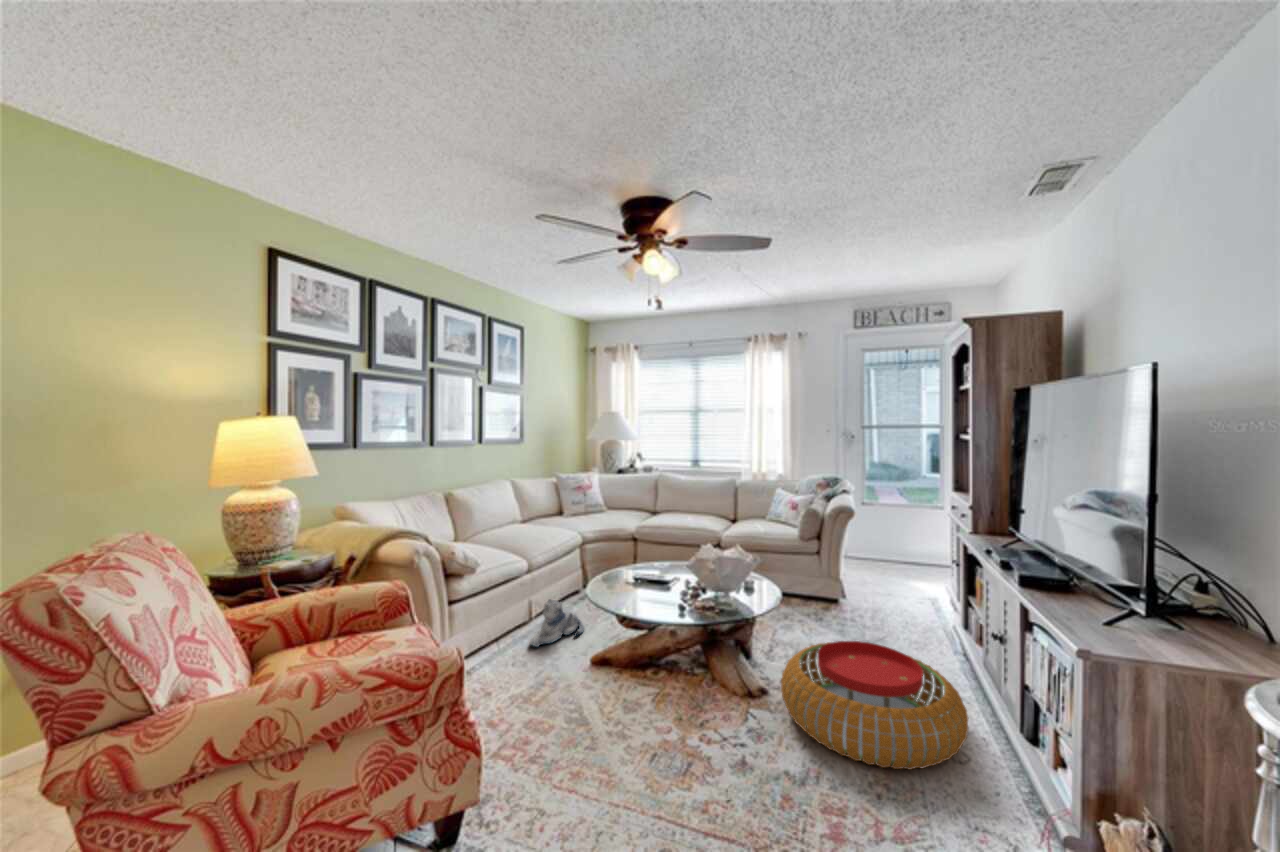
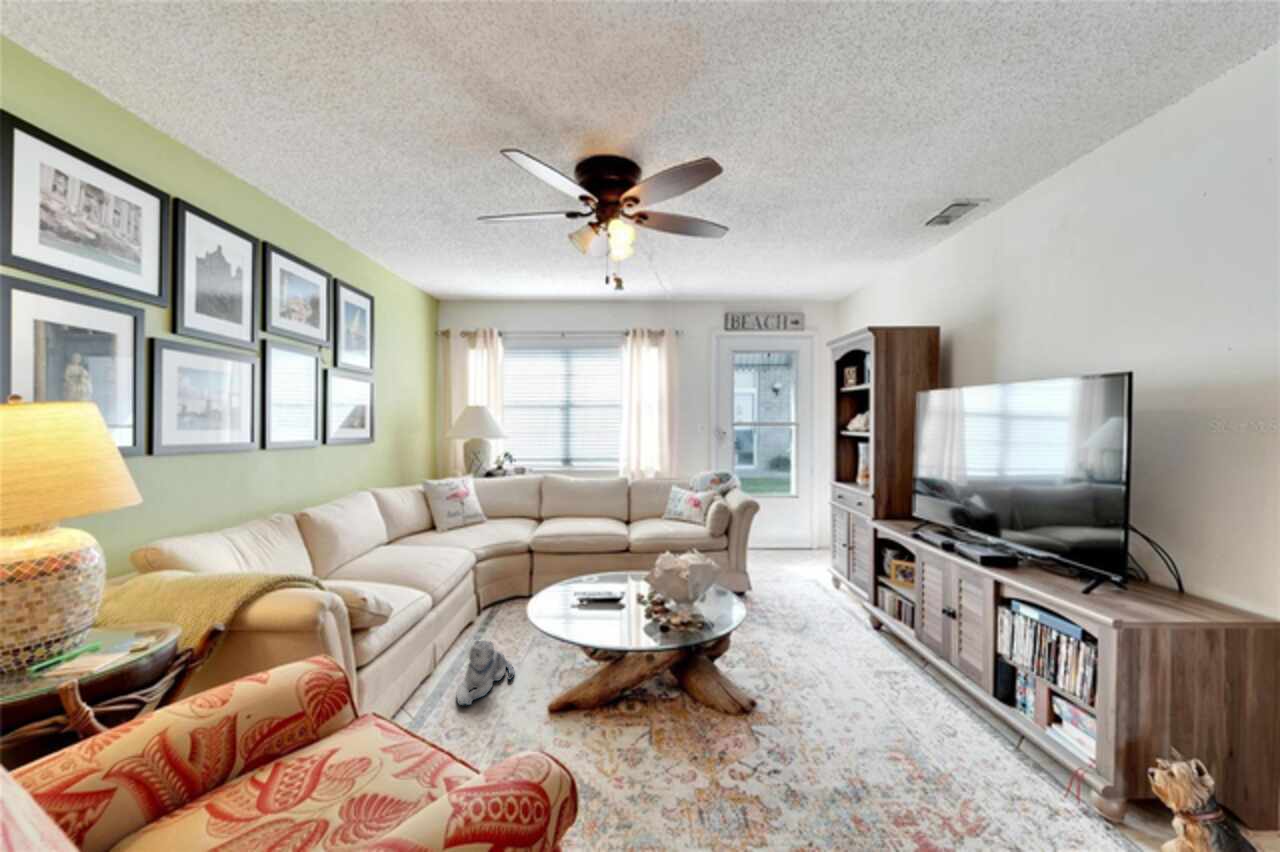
pouf: present [781,641,969,769] -> none [773,636,951,757]

